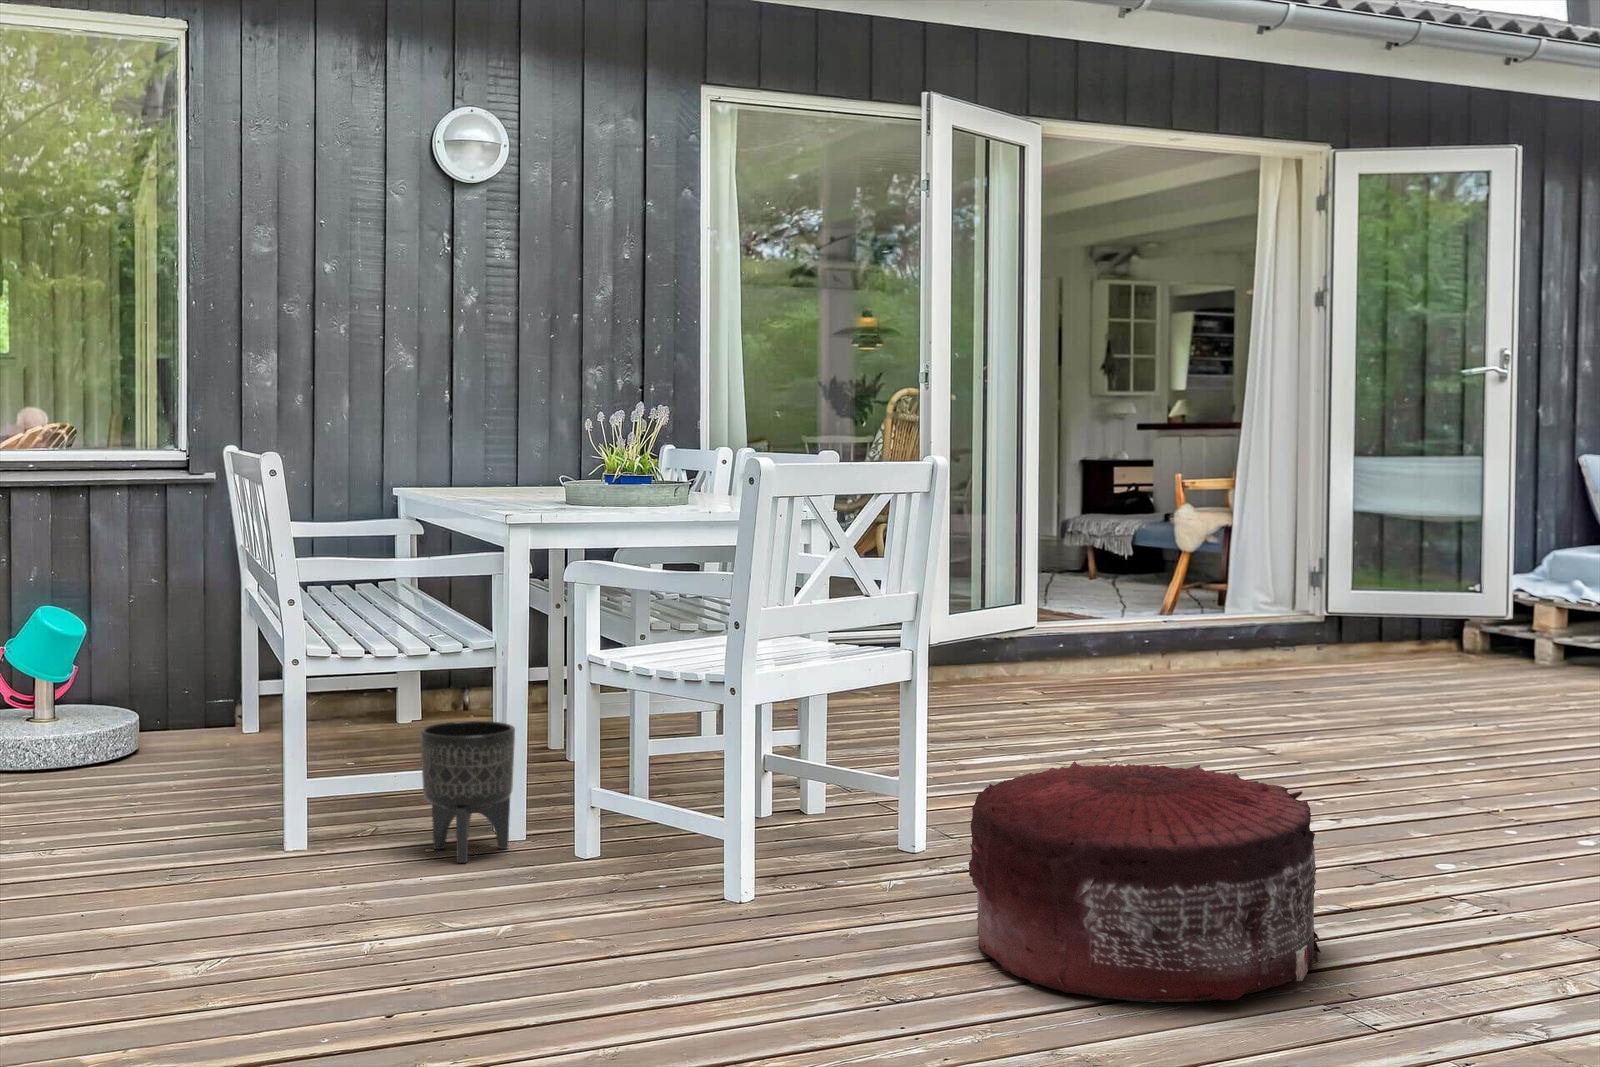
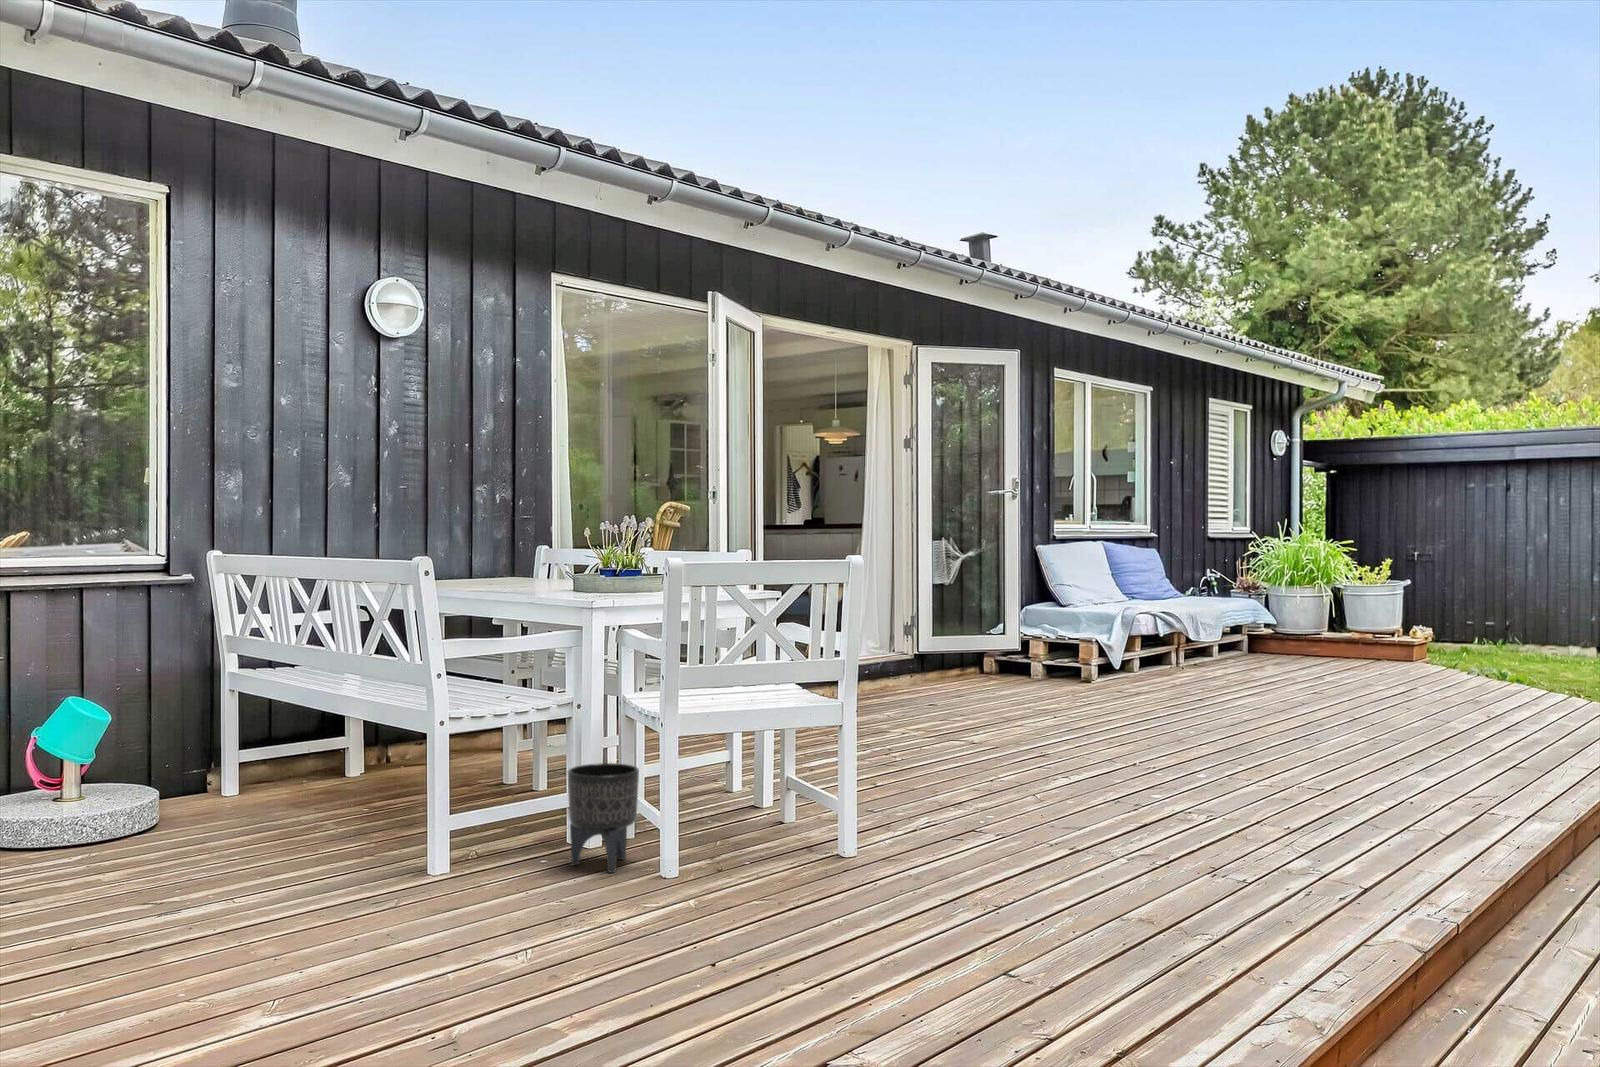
pouf: present [969,761,1321,1002] -> none [1018,752,1236,900]

